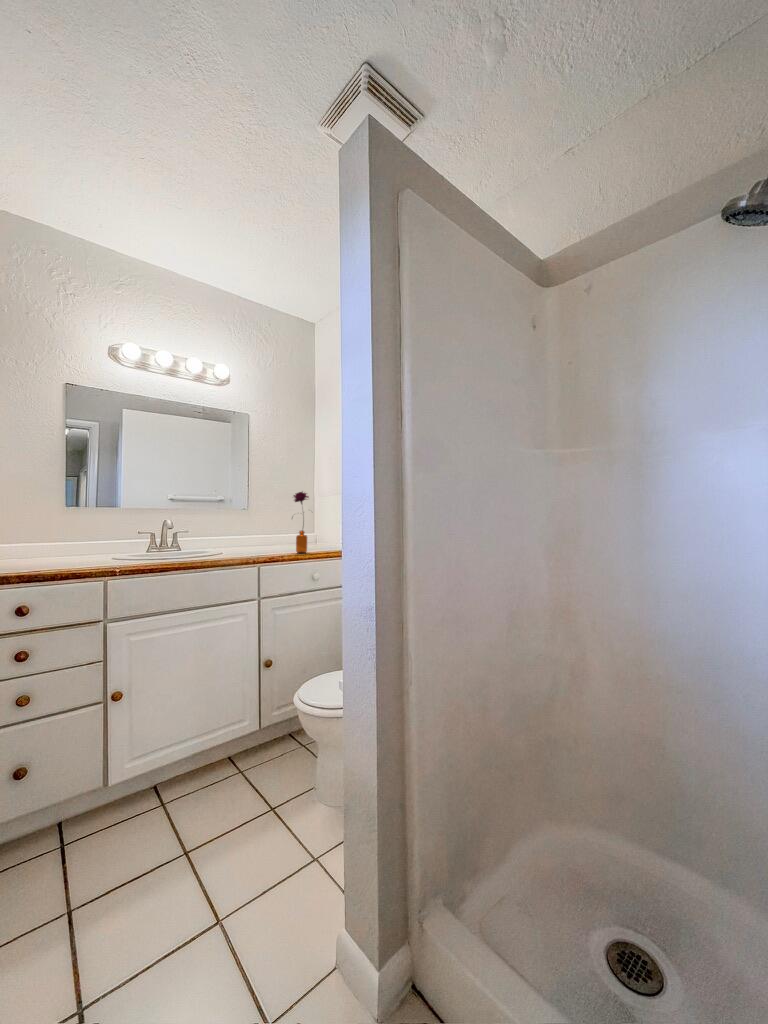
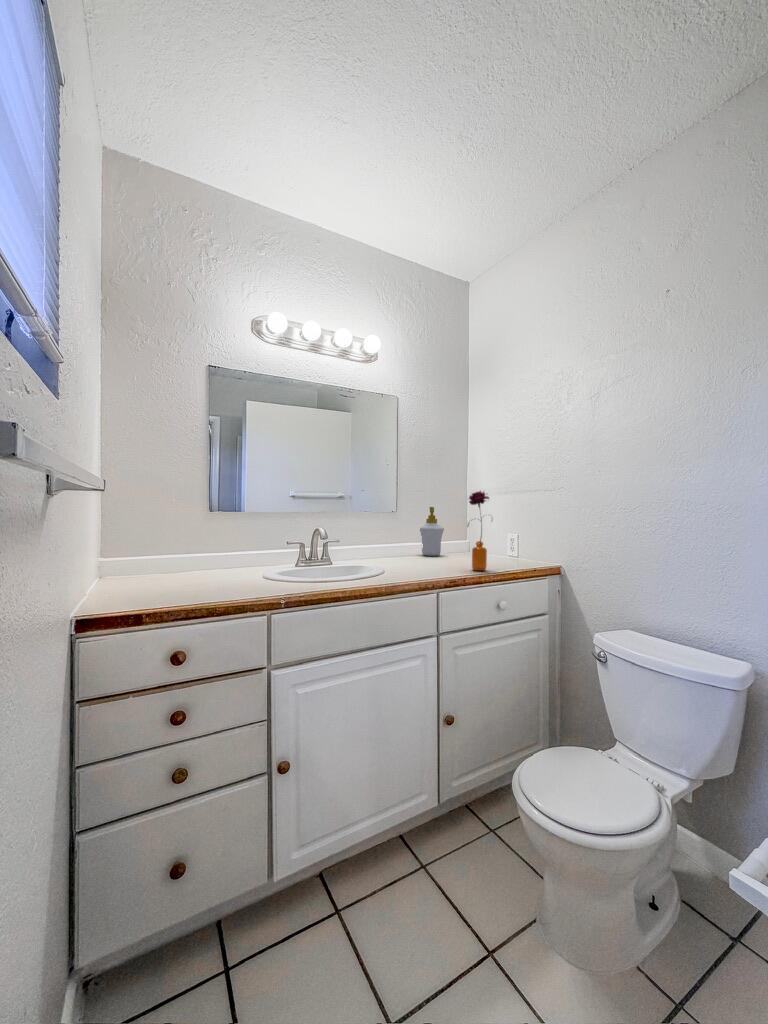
soap bottle: none [269,506,290,546] -> present [420,507,444,556]

